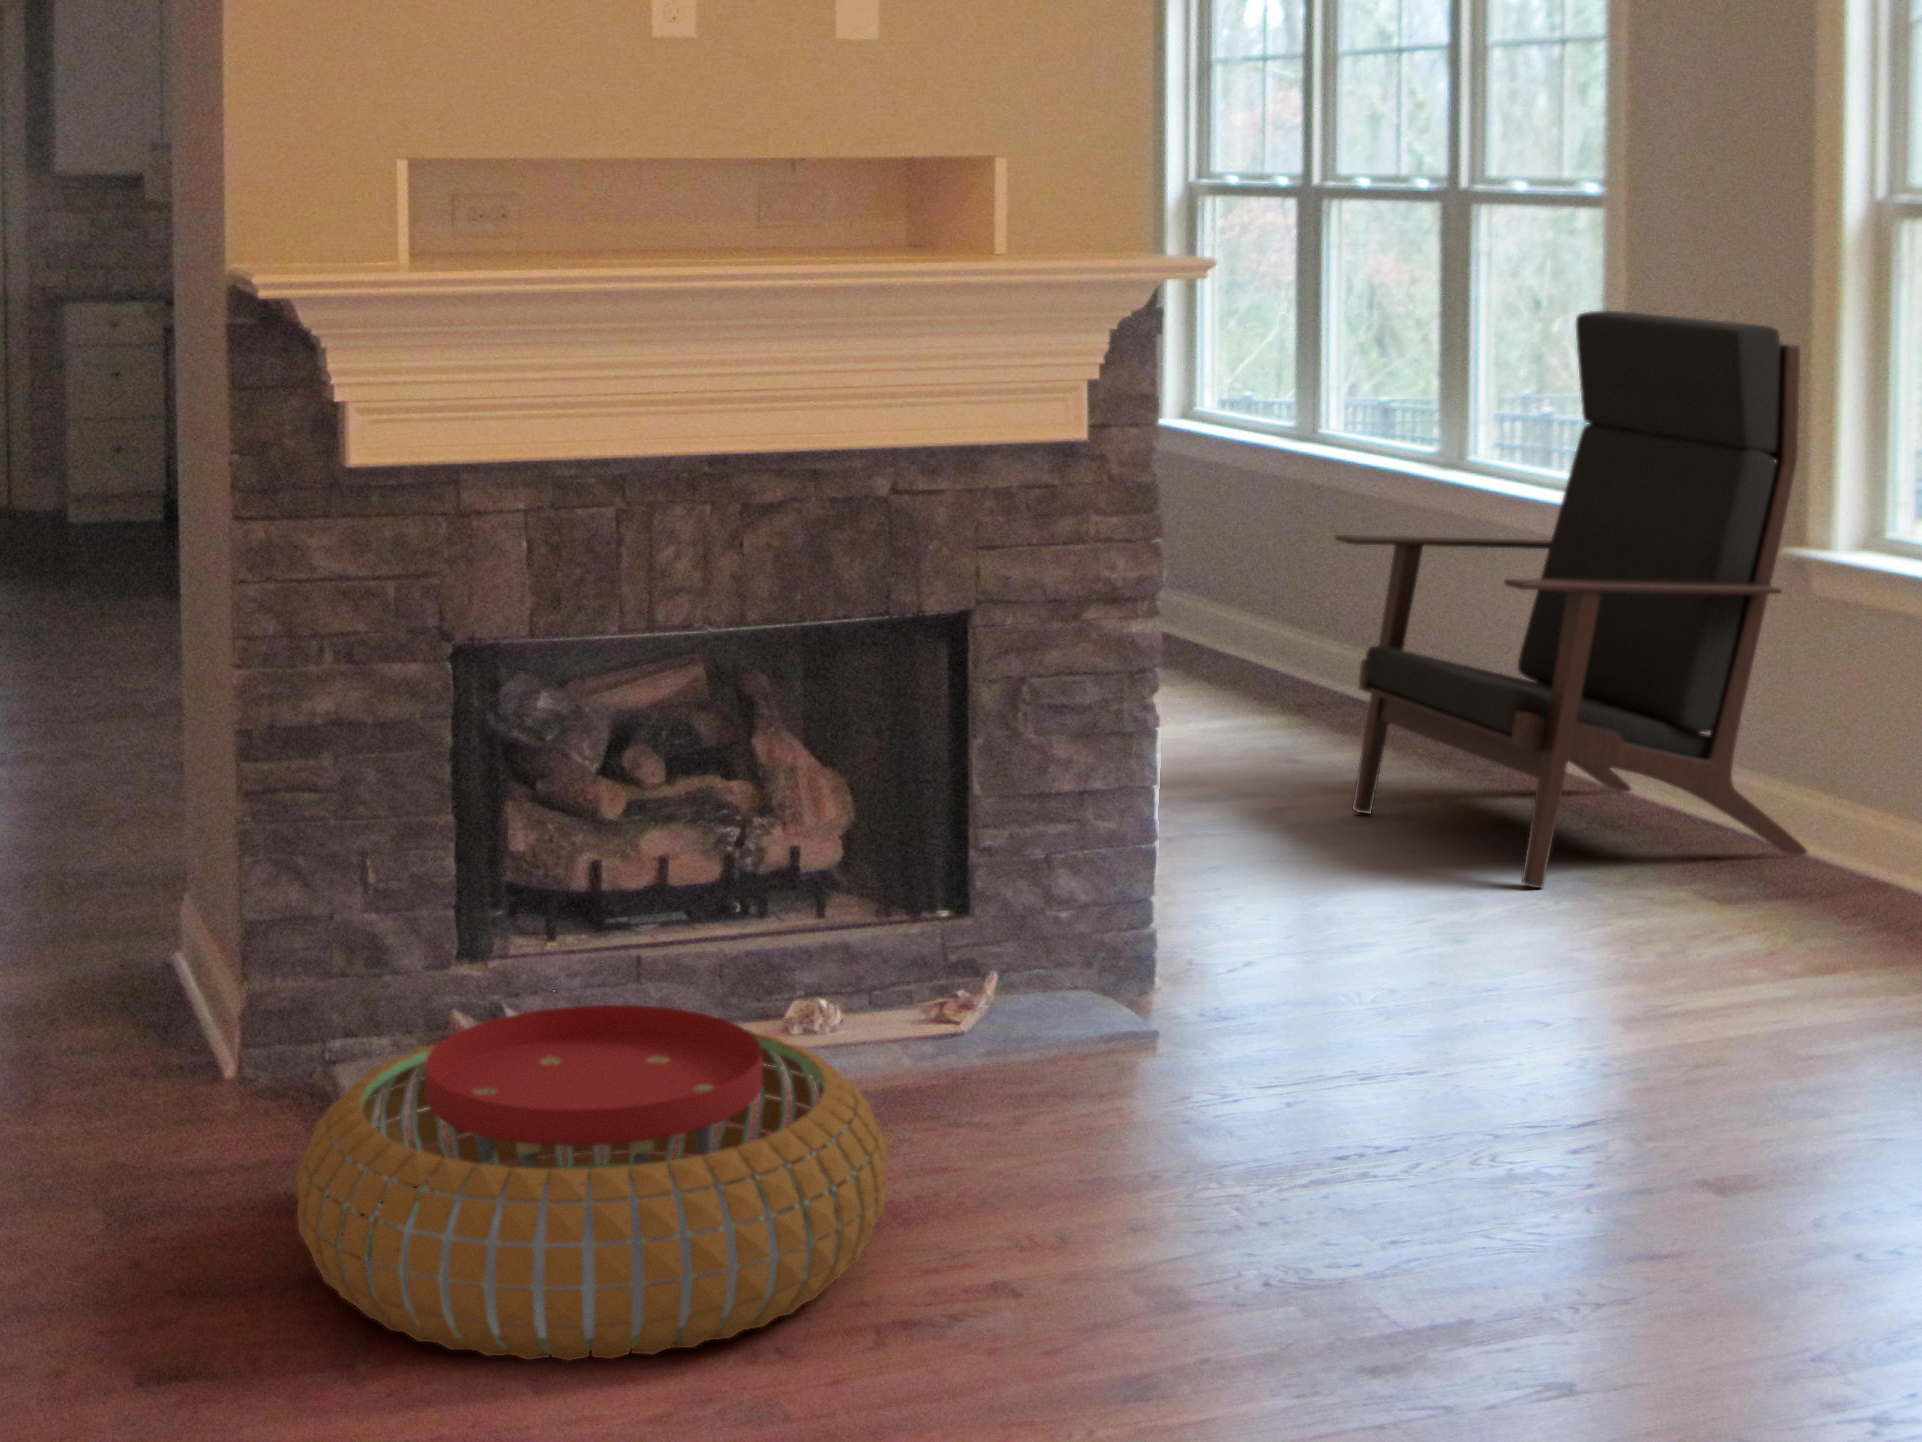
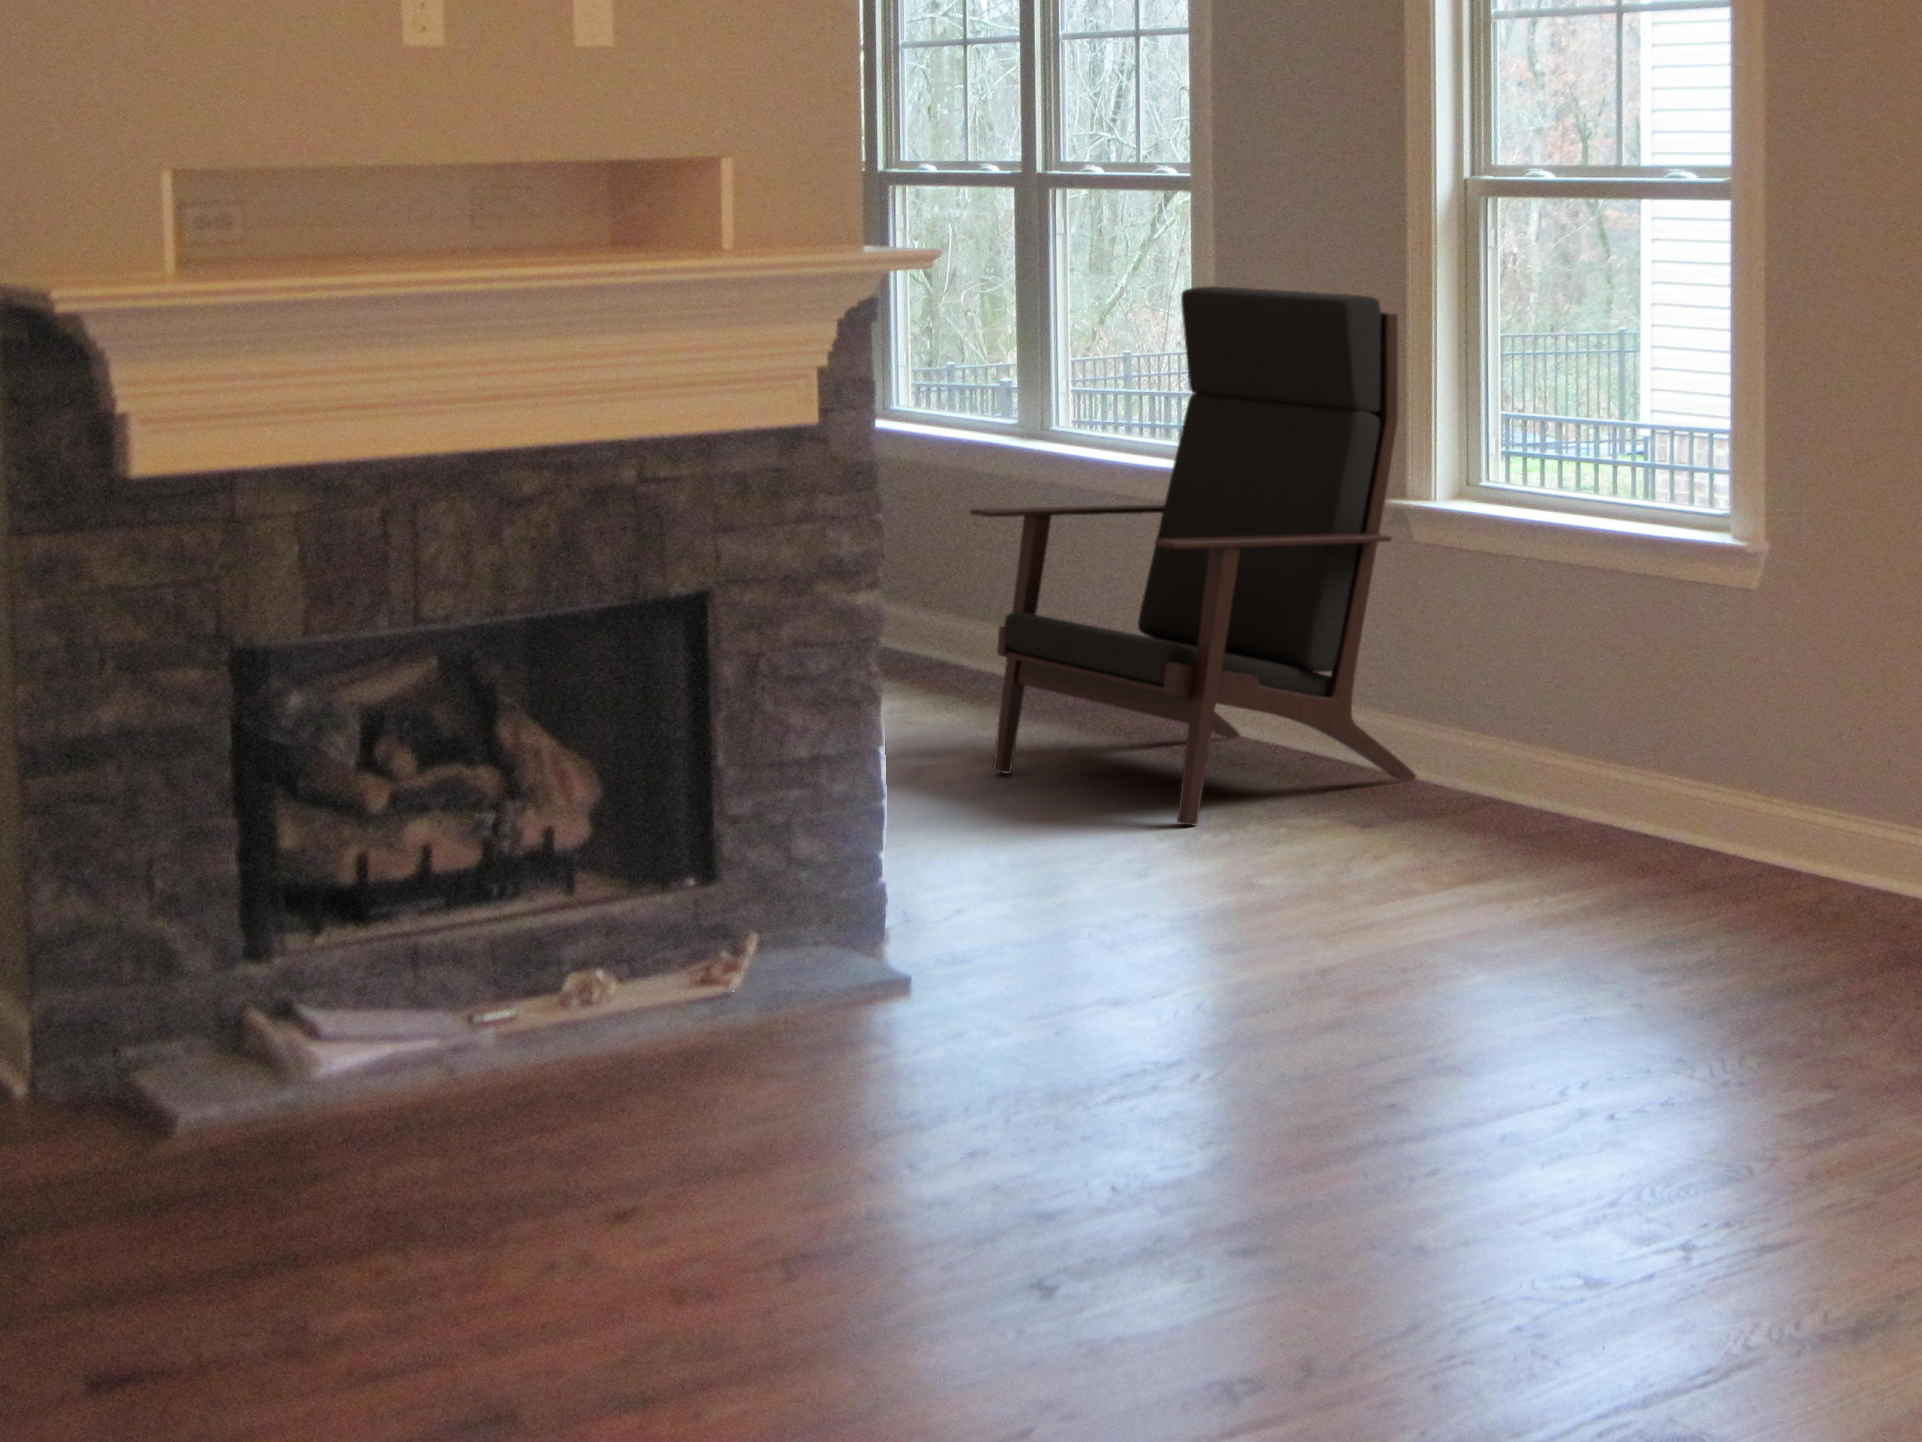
pouf: present [296,1005,887,1361] -> none [196,974,761,1295]

